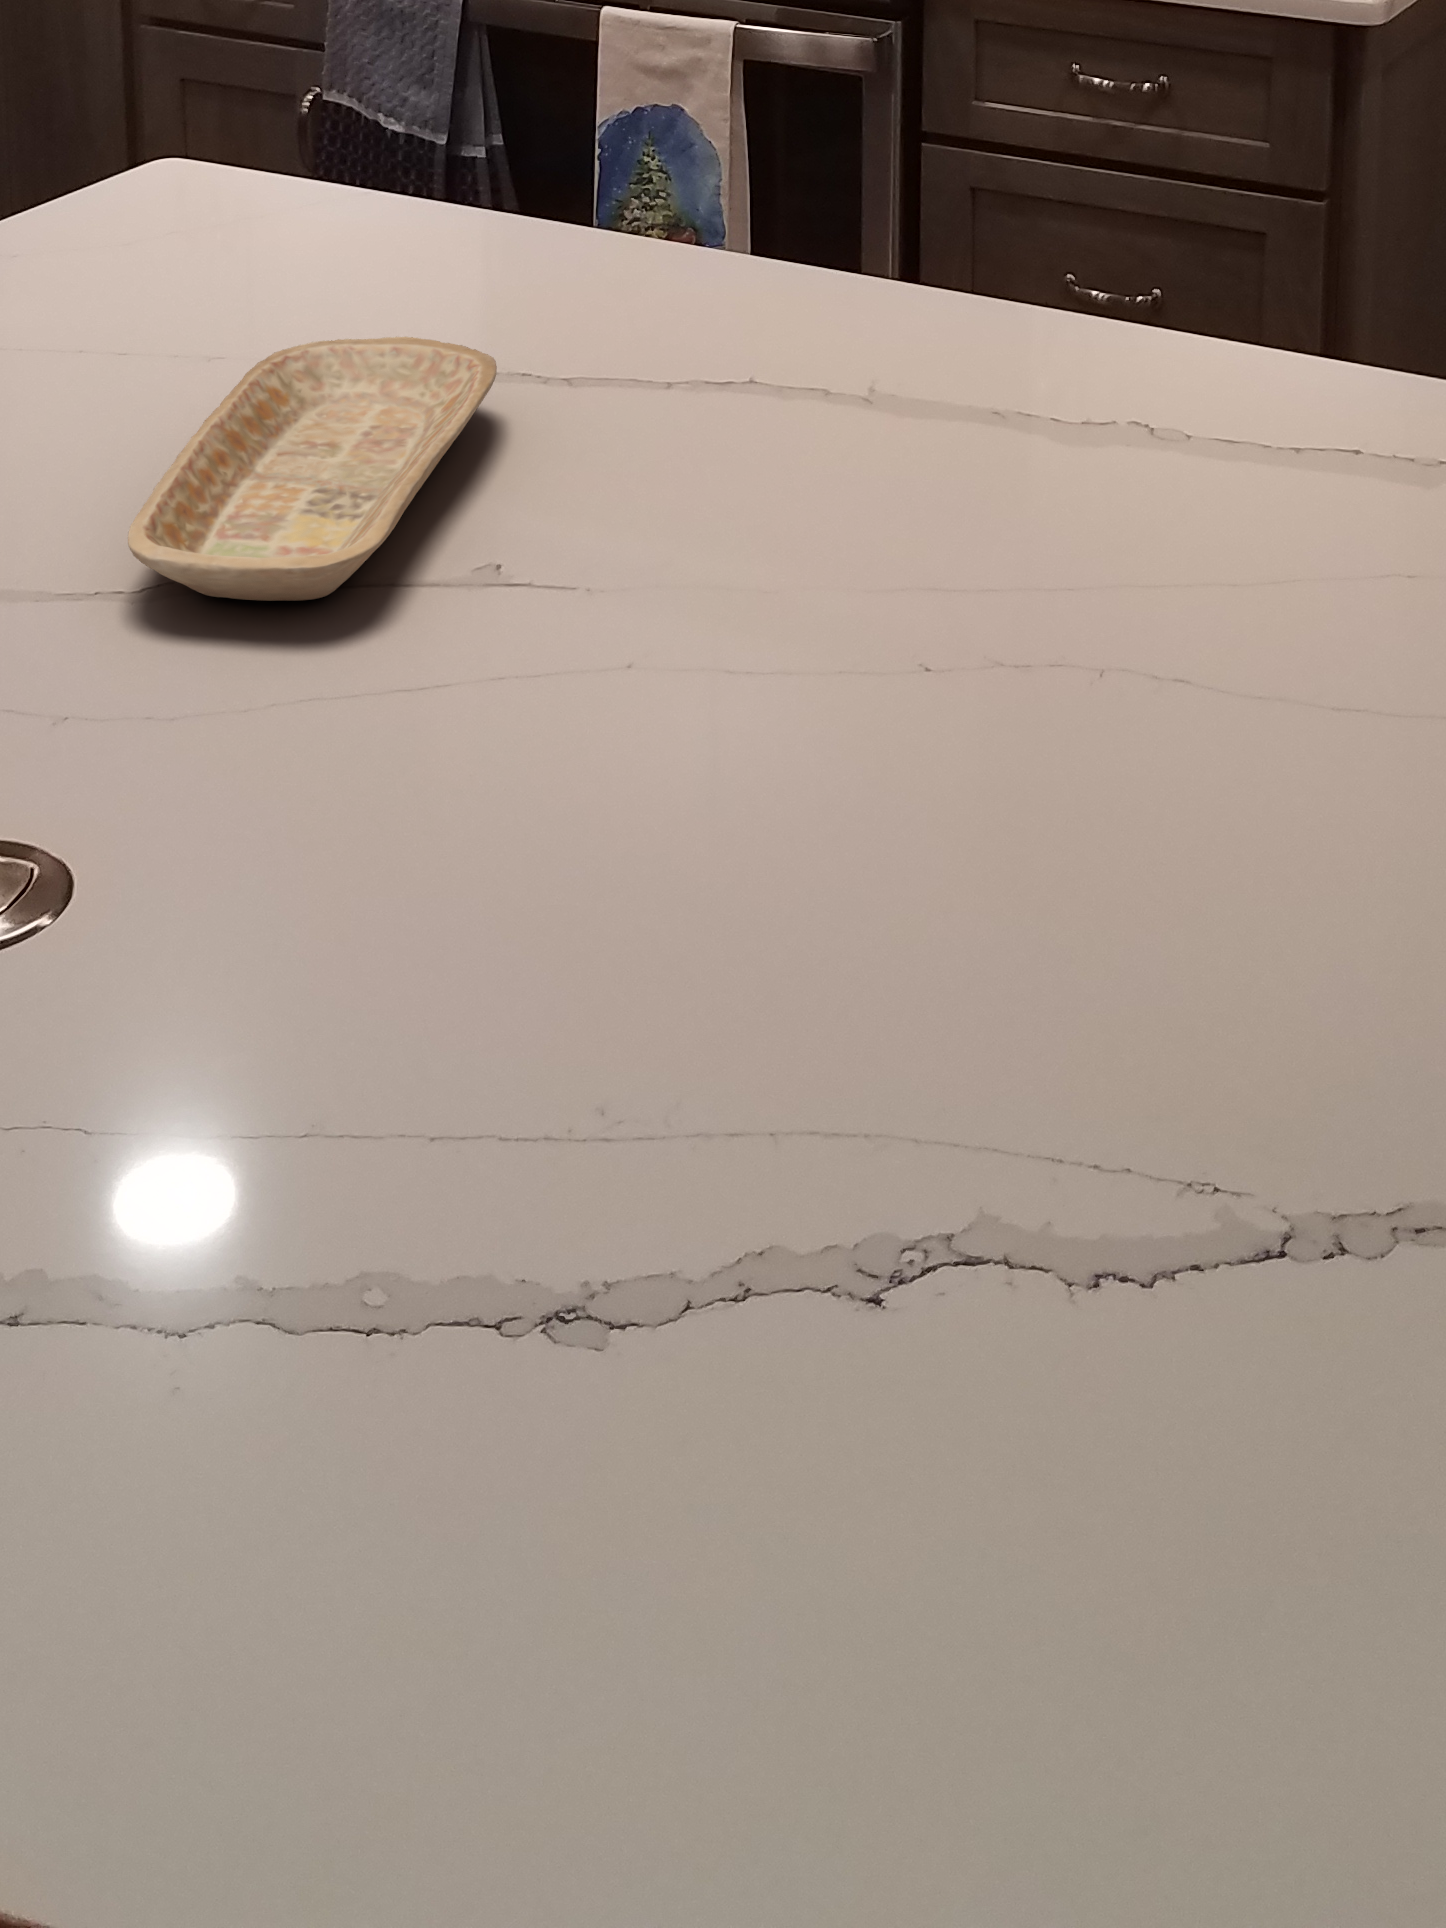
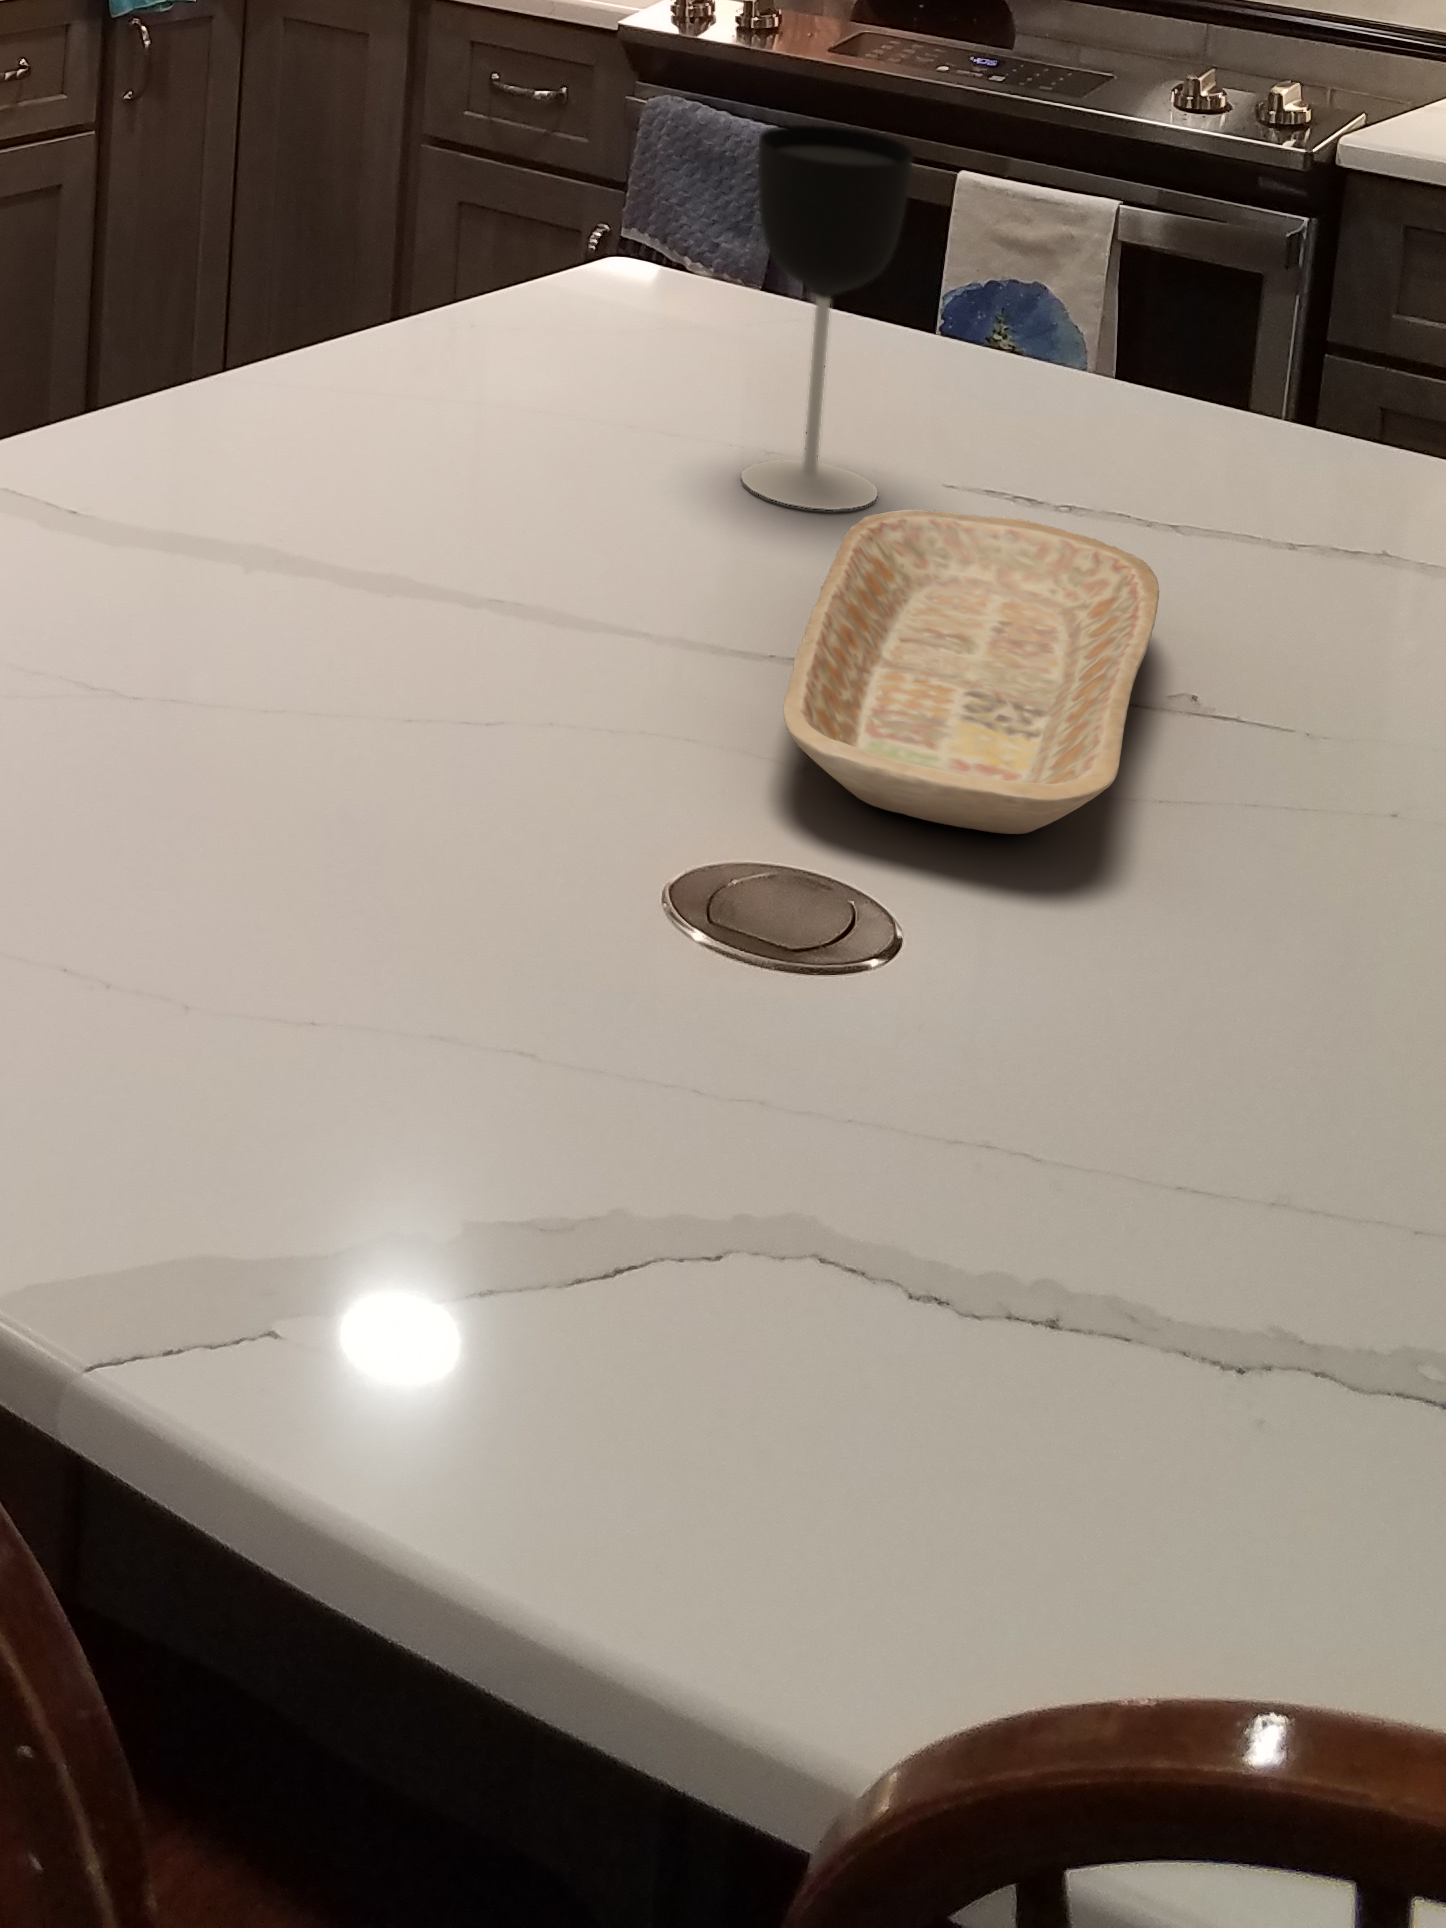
wine glass: none [186,12,323,351] -> present [741,125,913,510]

